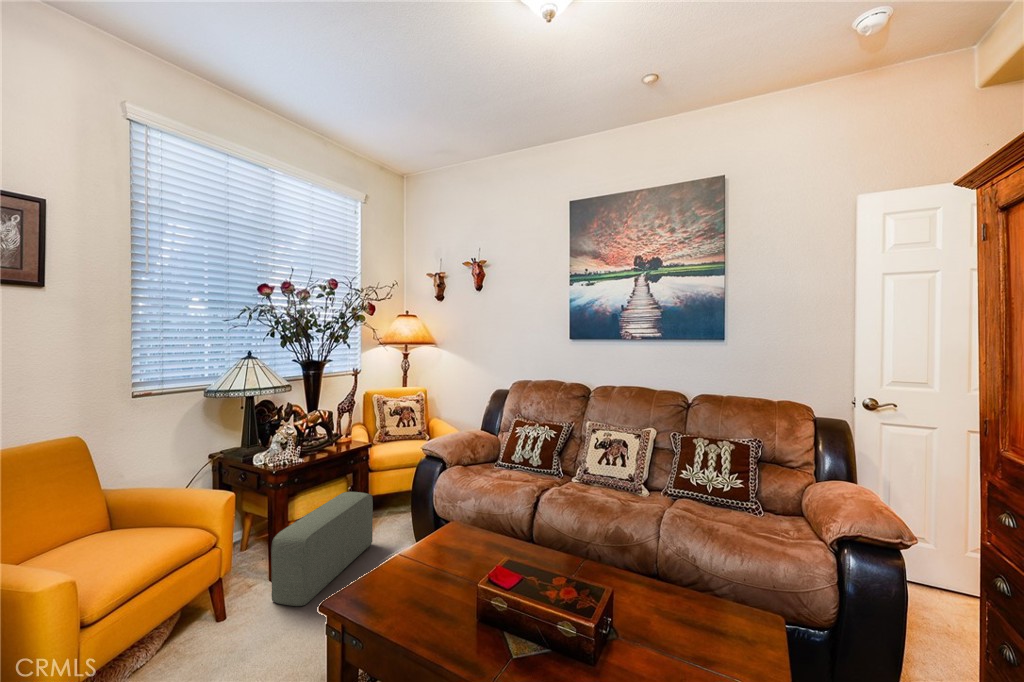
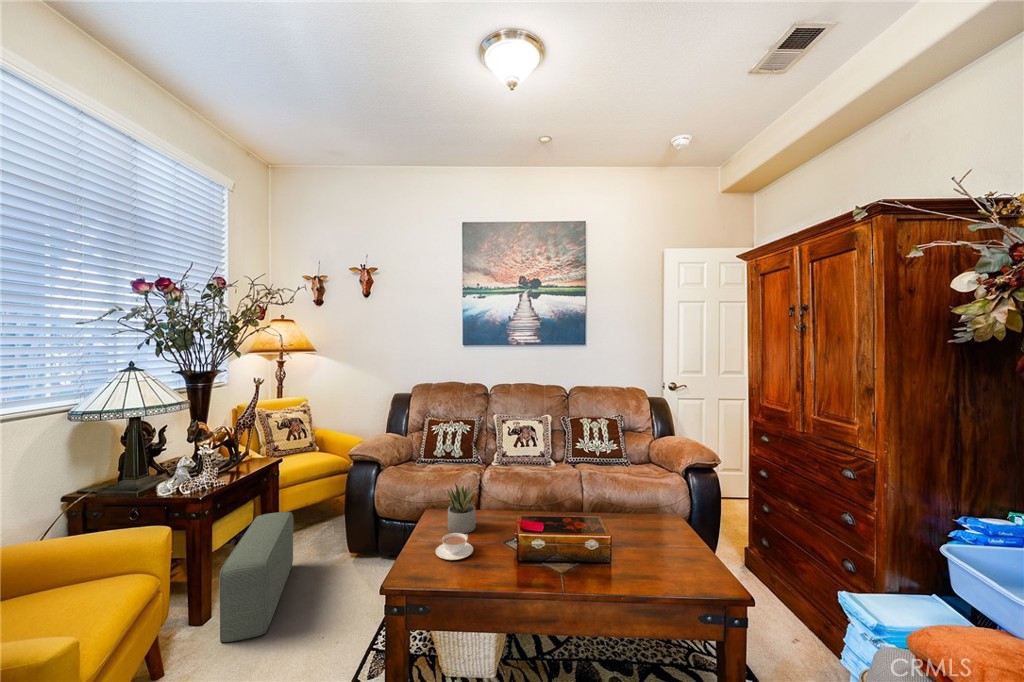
succulent plant: none [440,498,475,562] -> present [448,483,476,534]
teacup: none [392,559,438,595] -> present [435,533,473,560]

